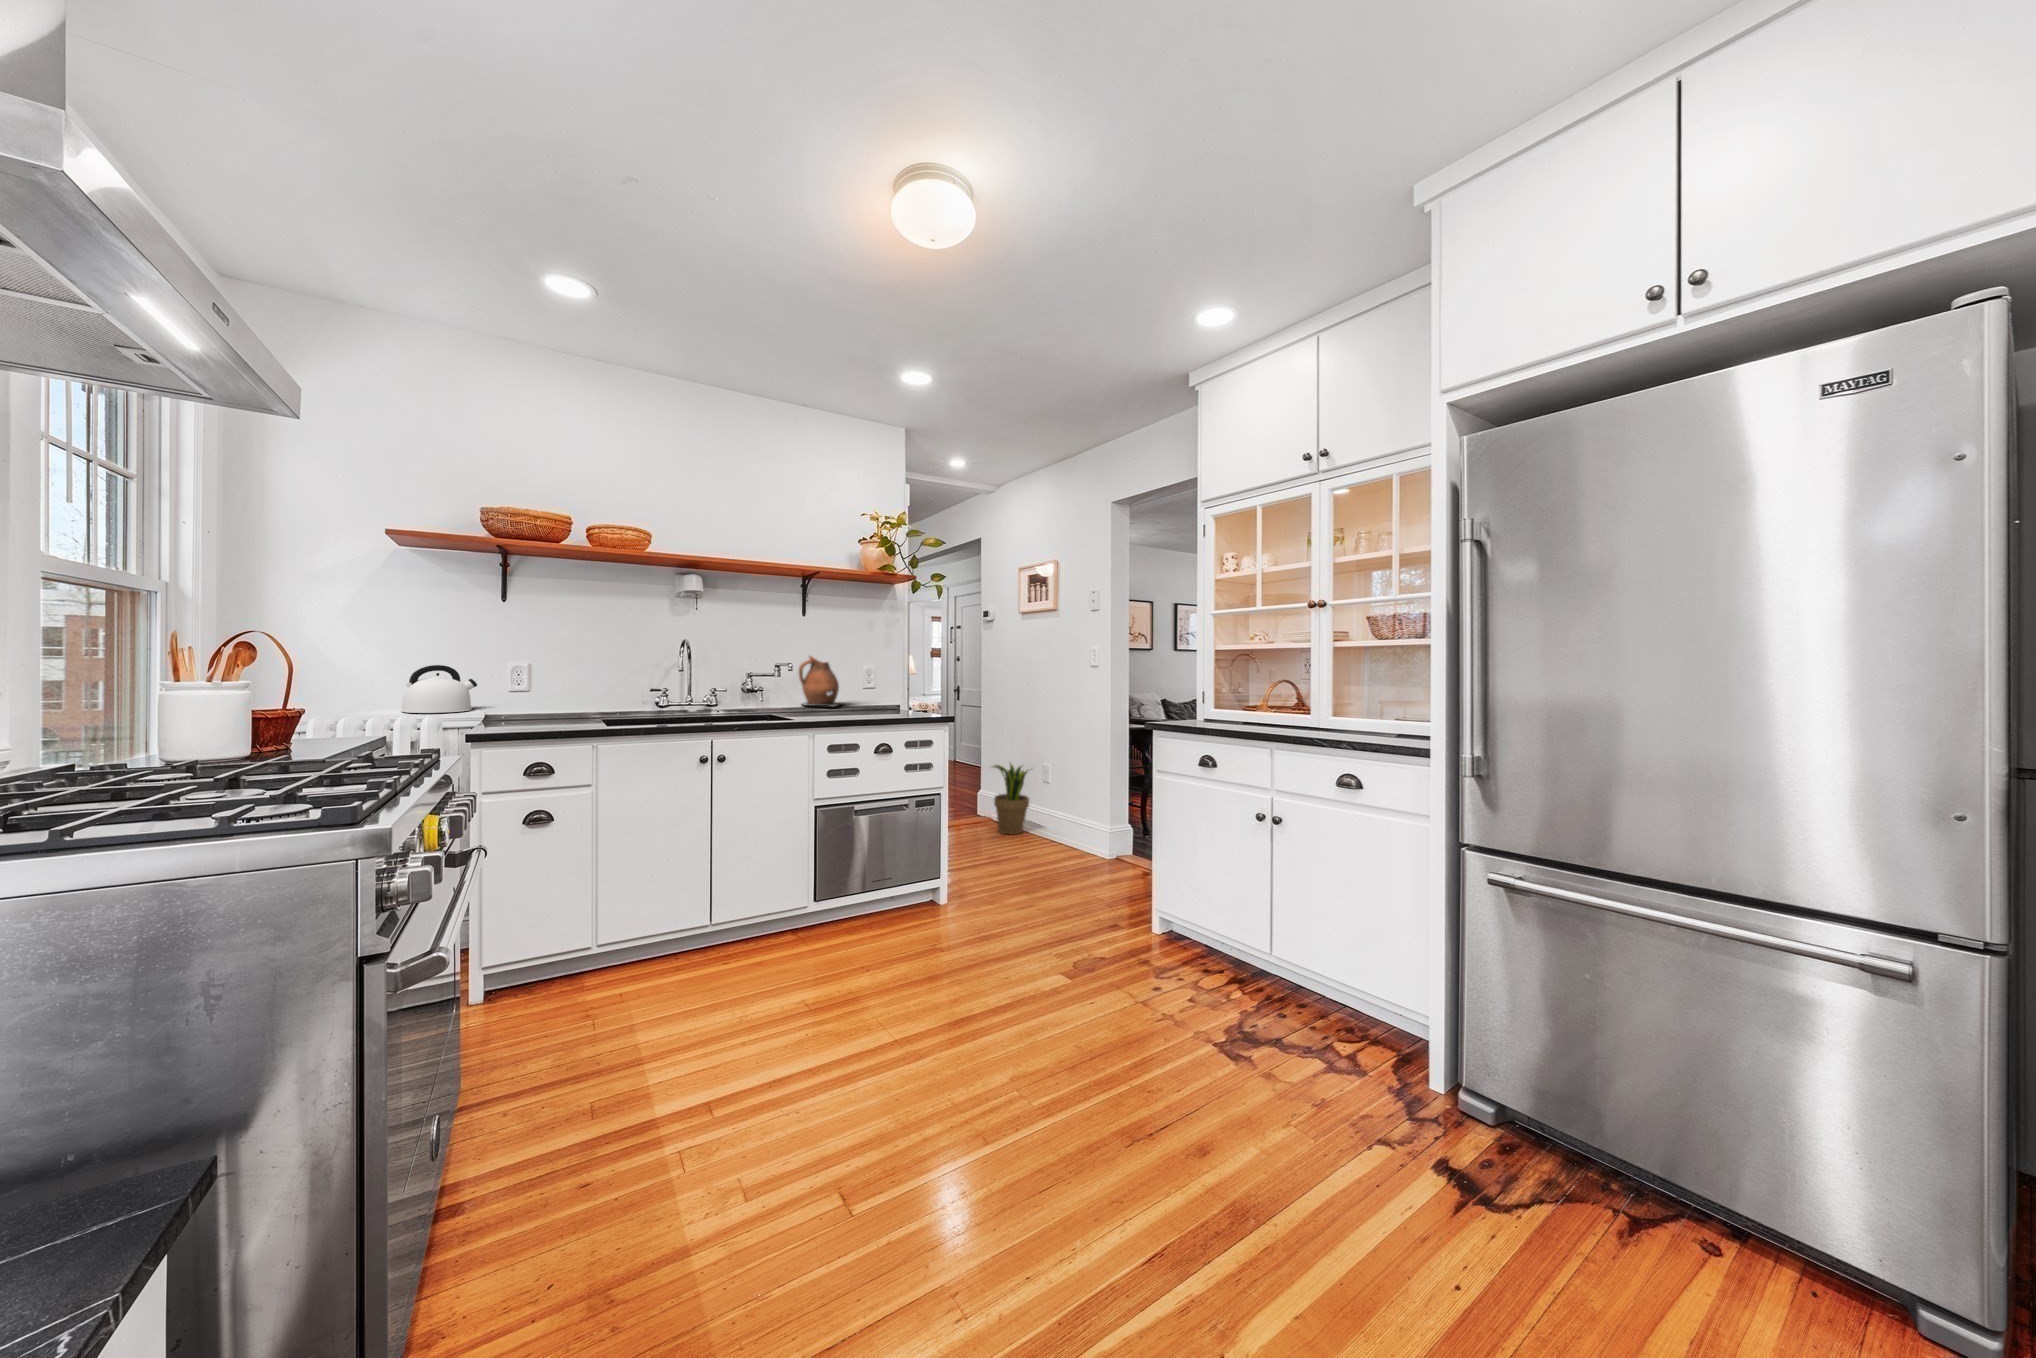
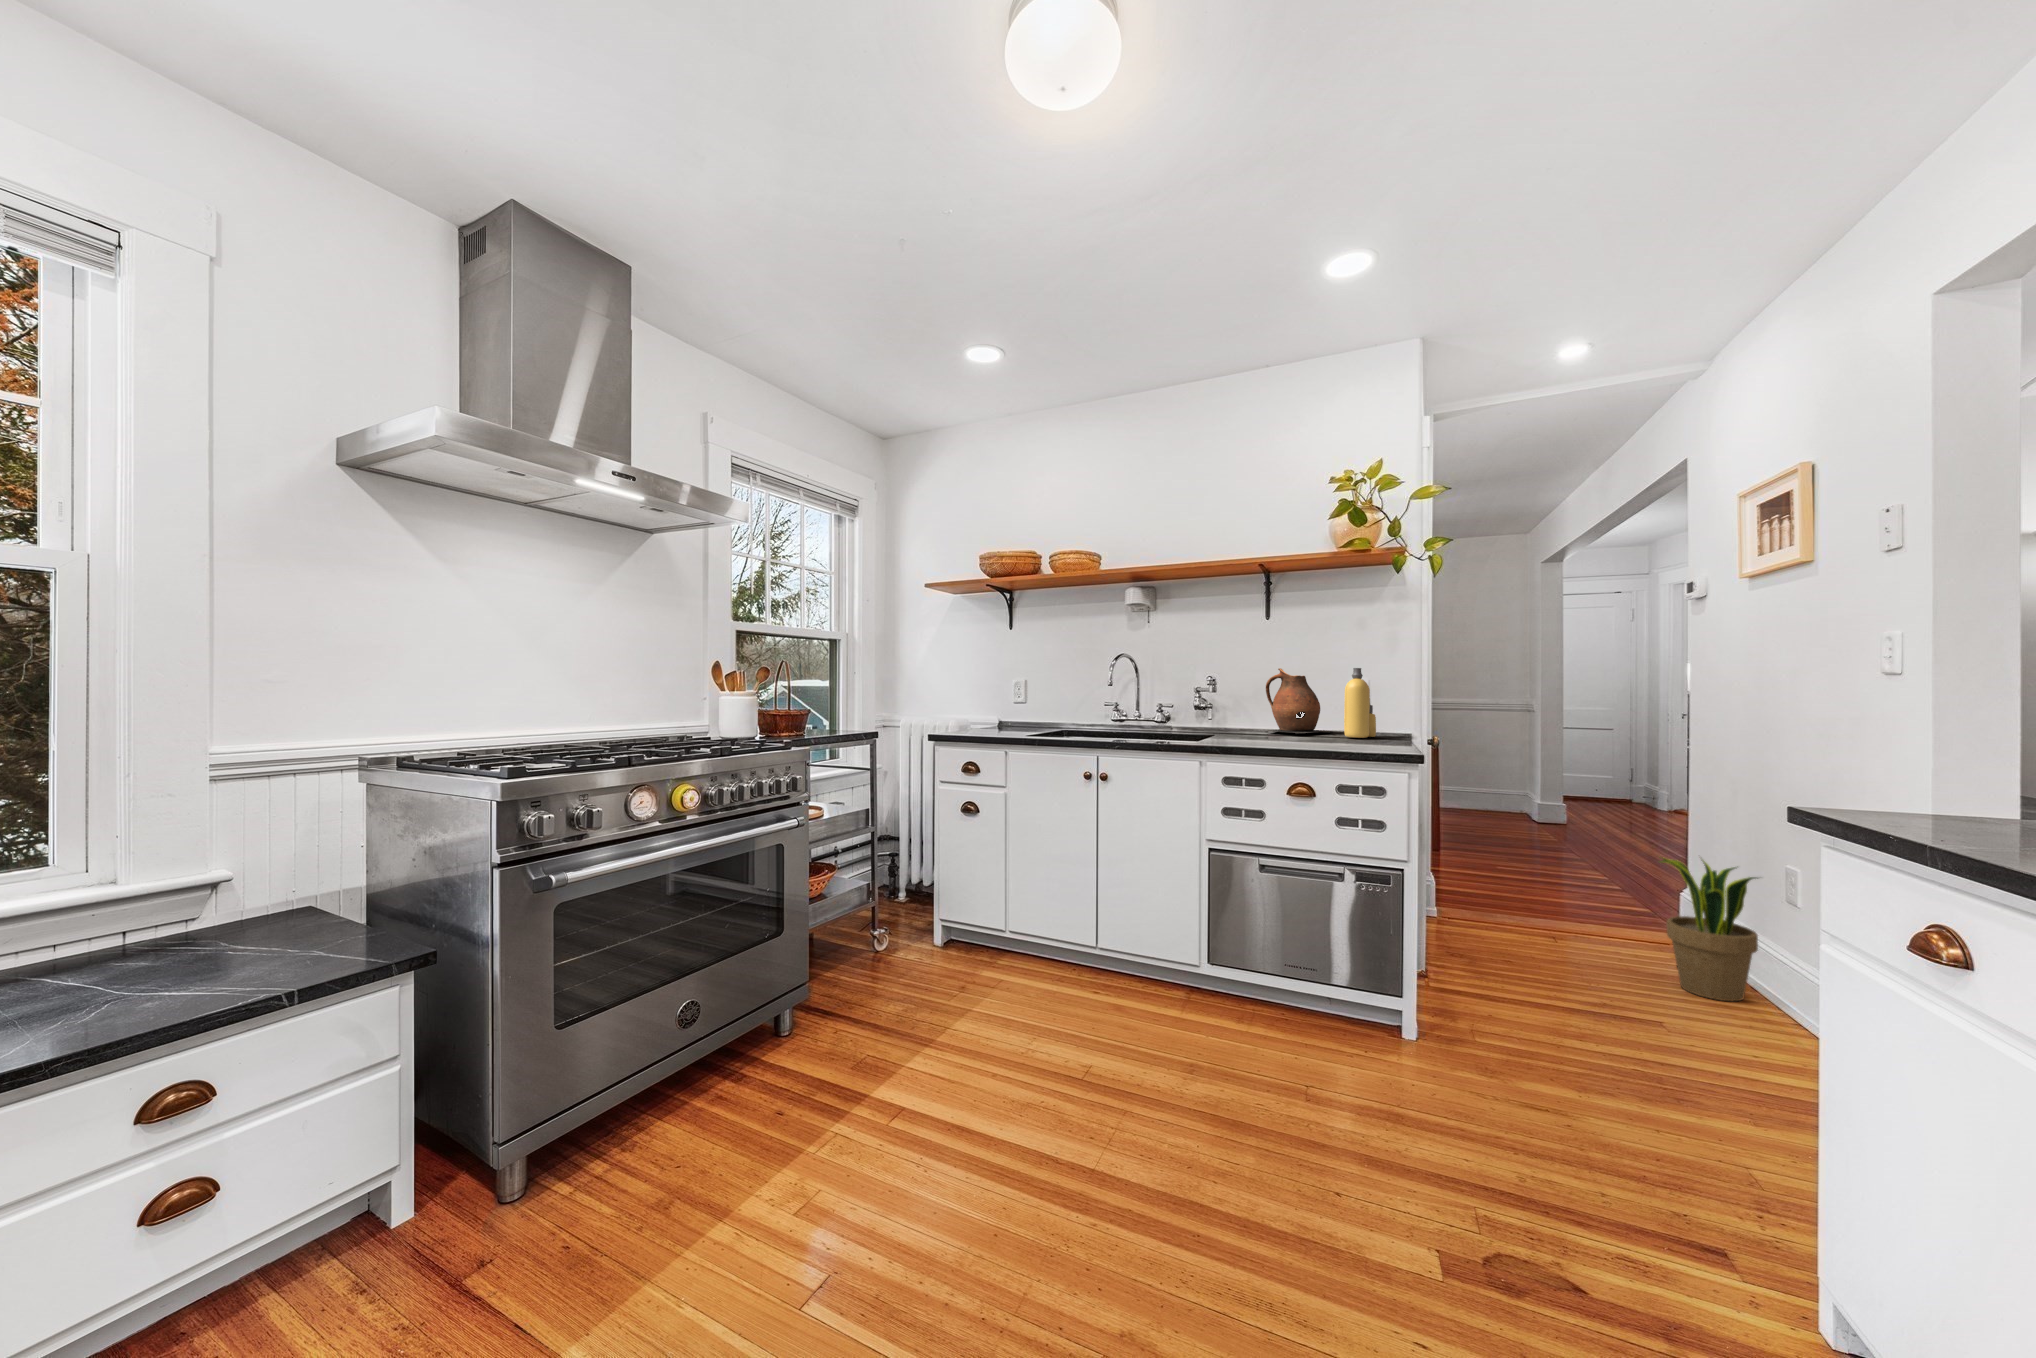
bottle: none [863,658,881,708] -> present [1344,668,1376,738]
kettle: present [401,665,477,713] -> none [950,688,996,725]

